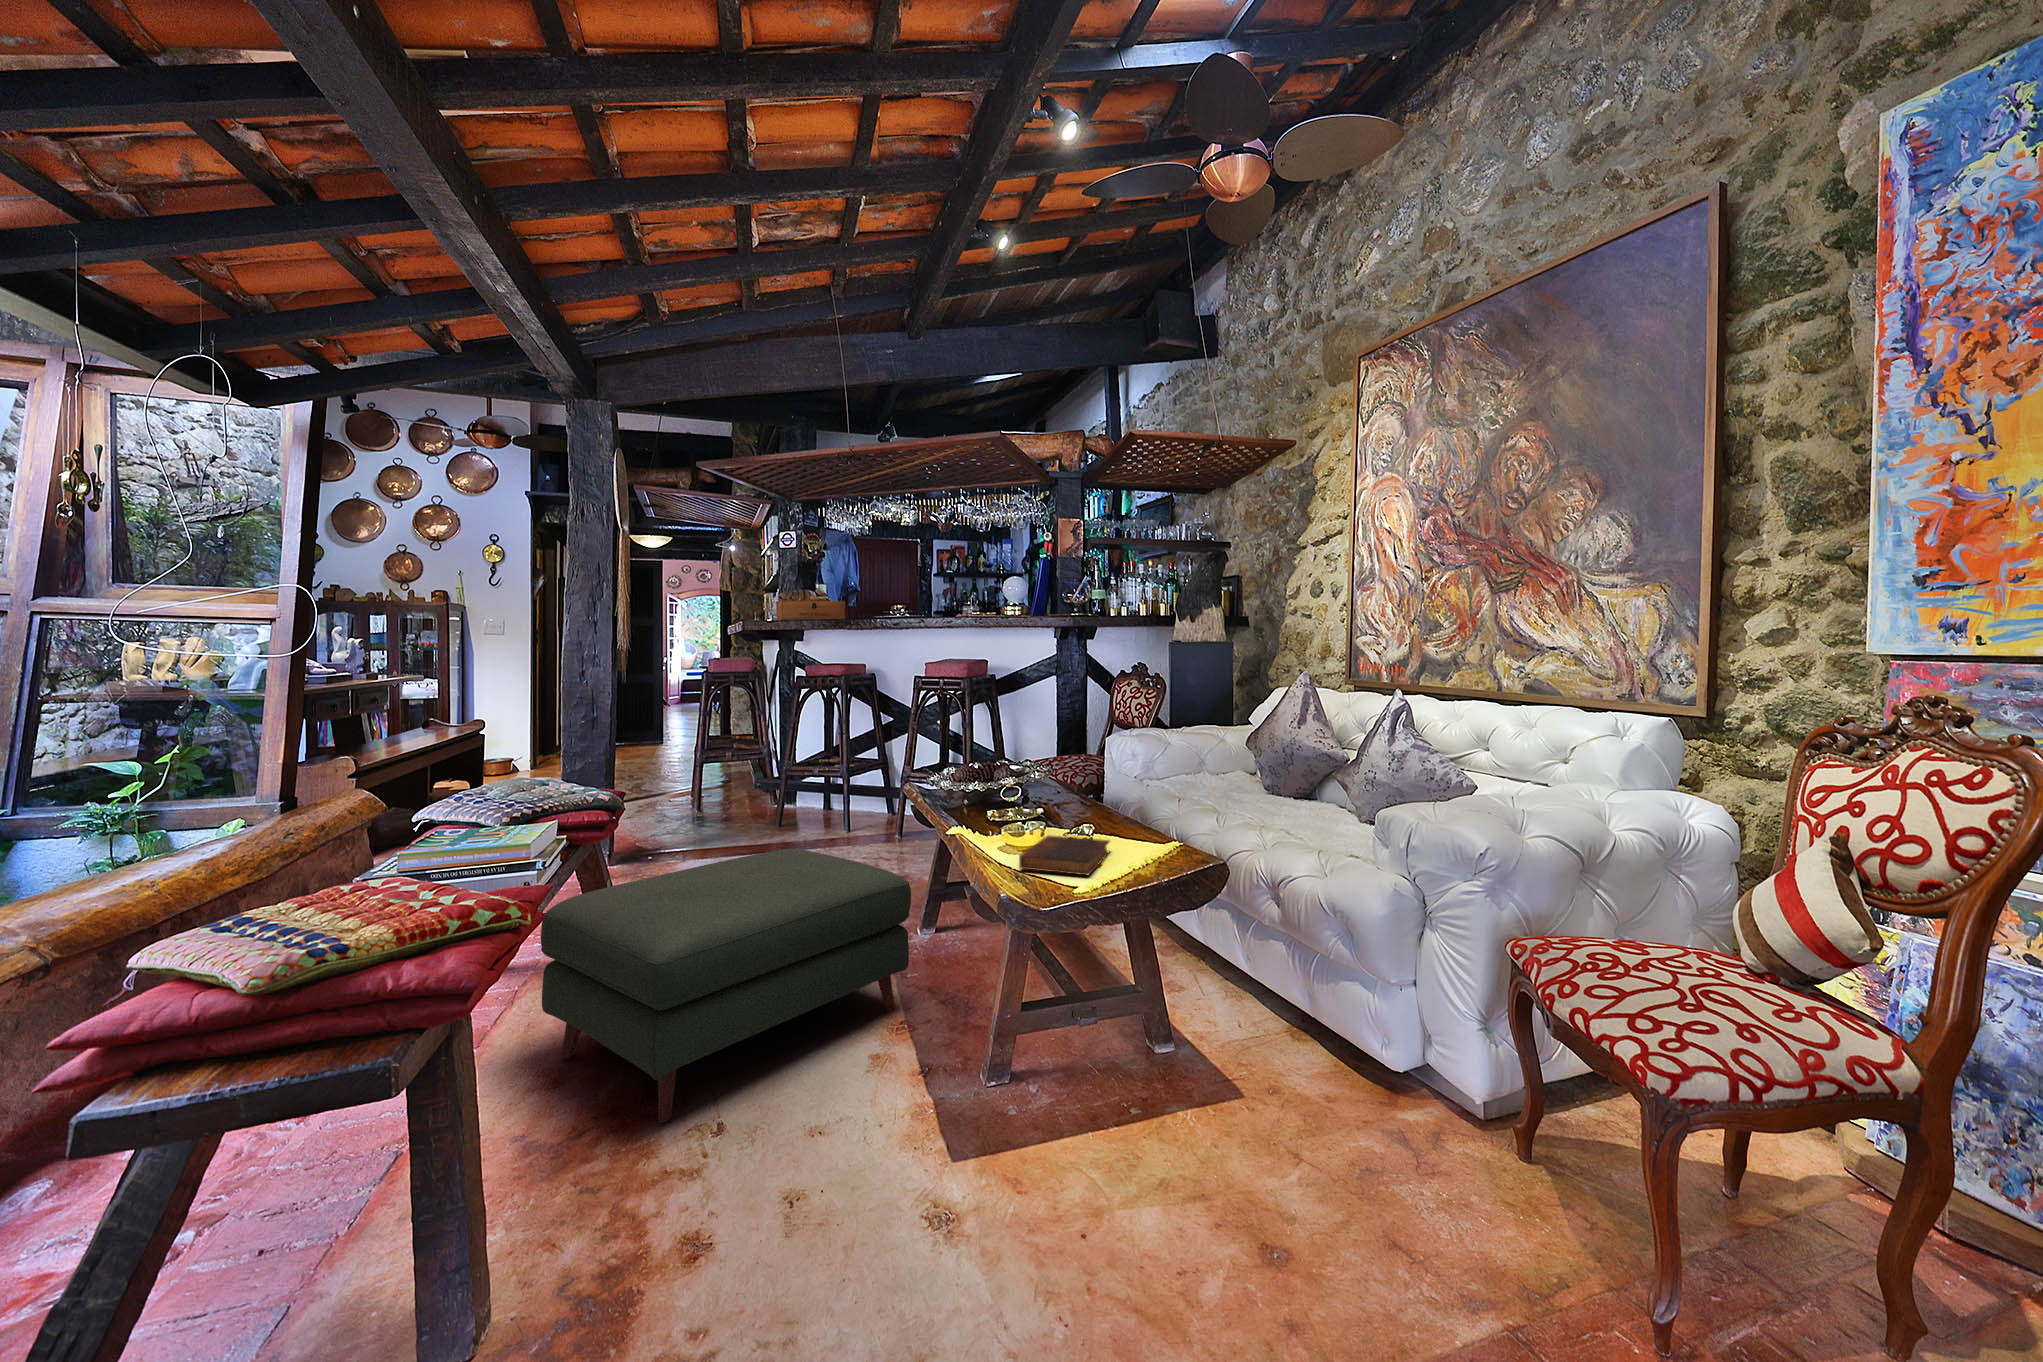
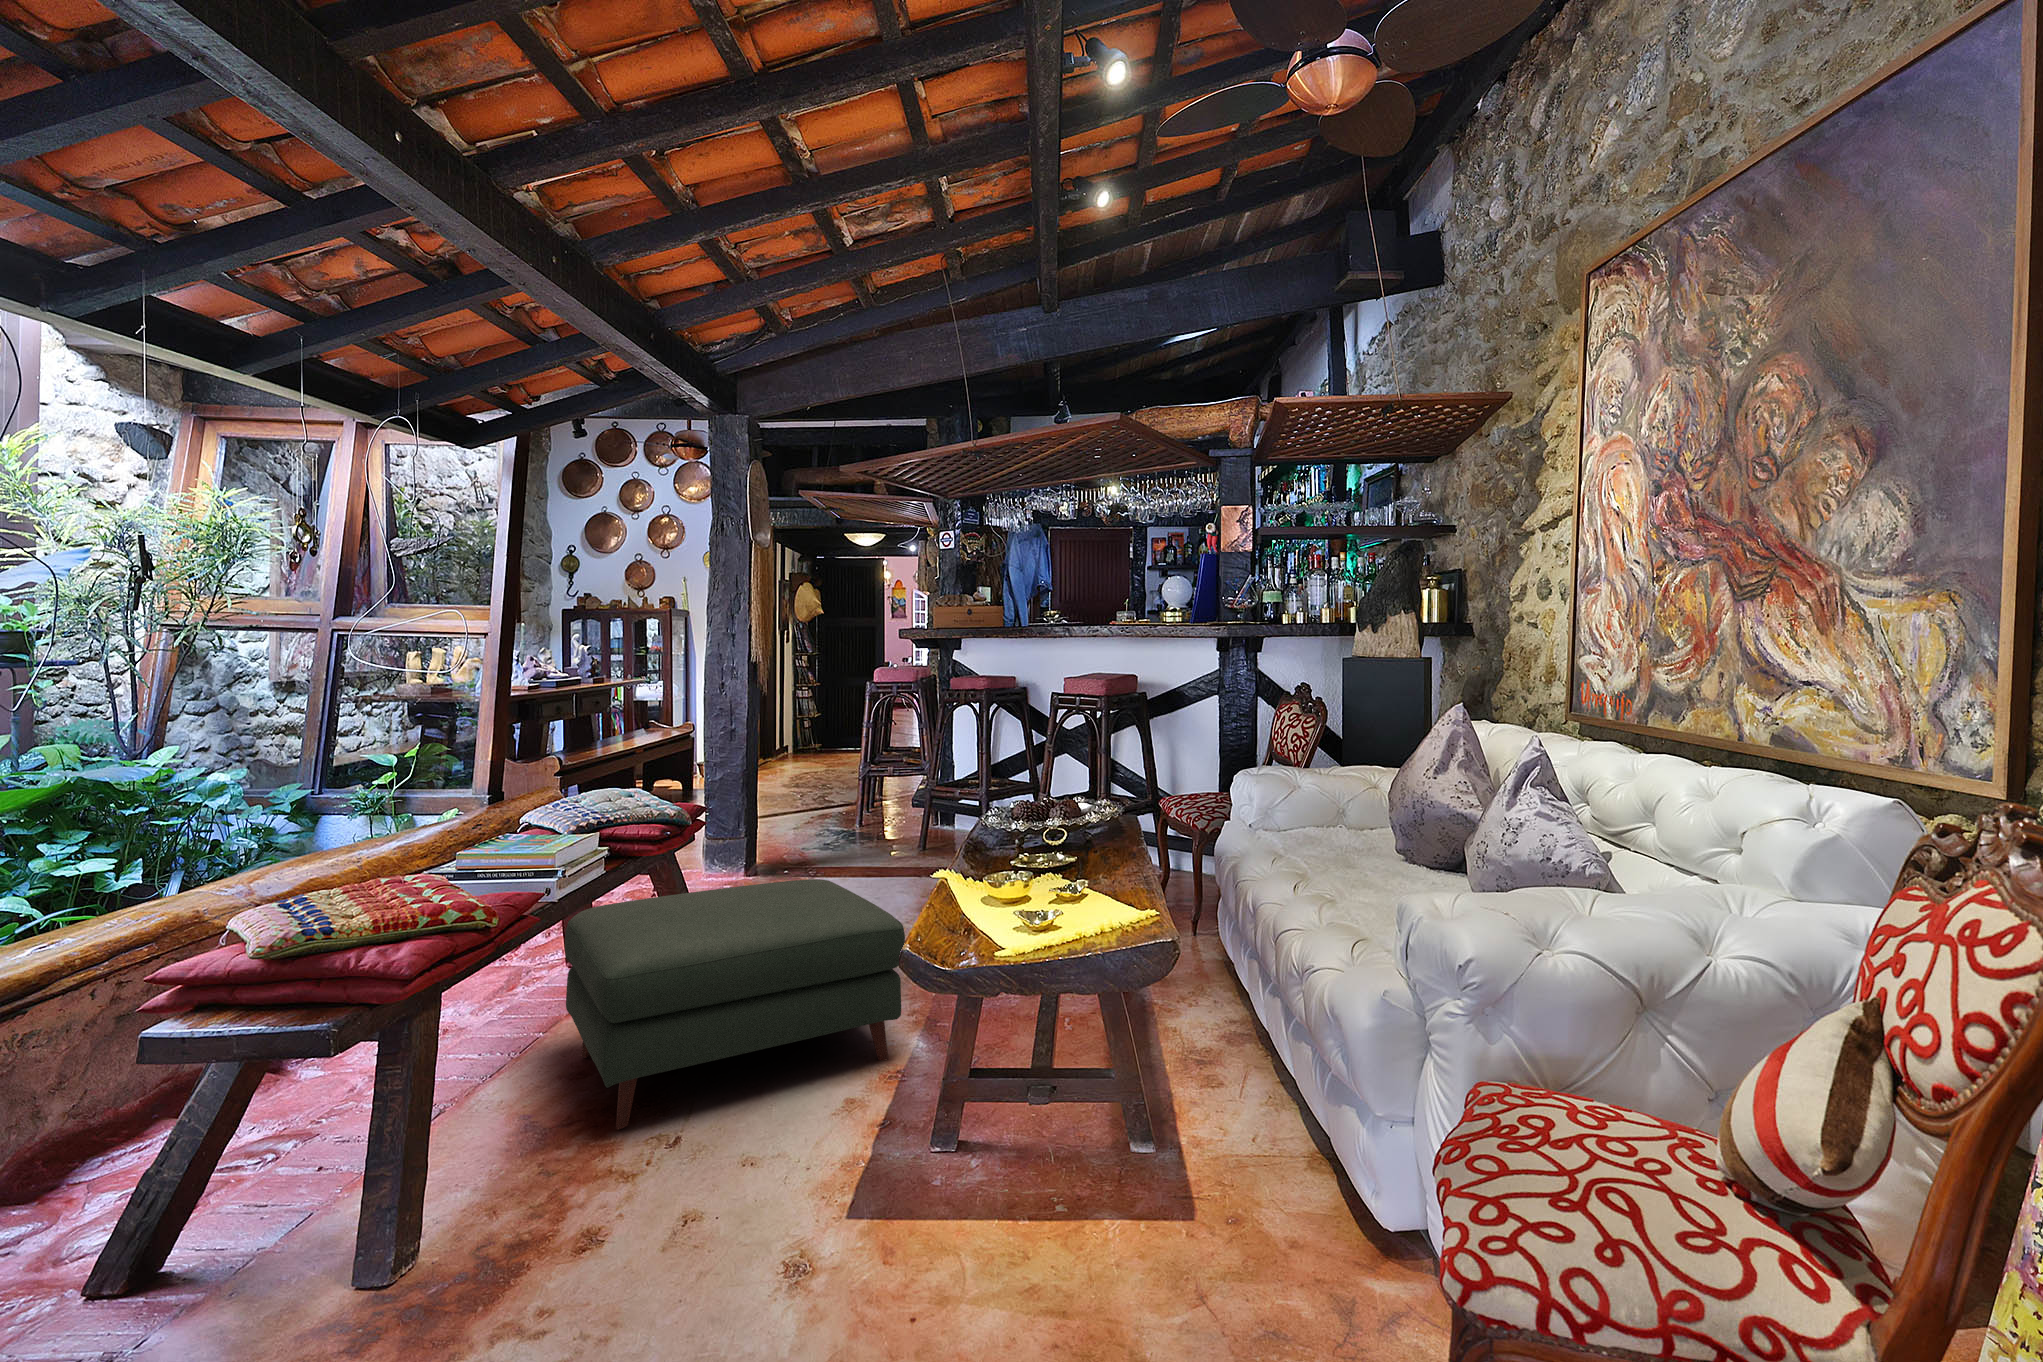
book: present [1019,835,1110,875] -> none [958,890,1081,940]

